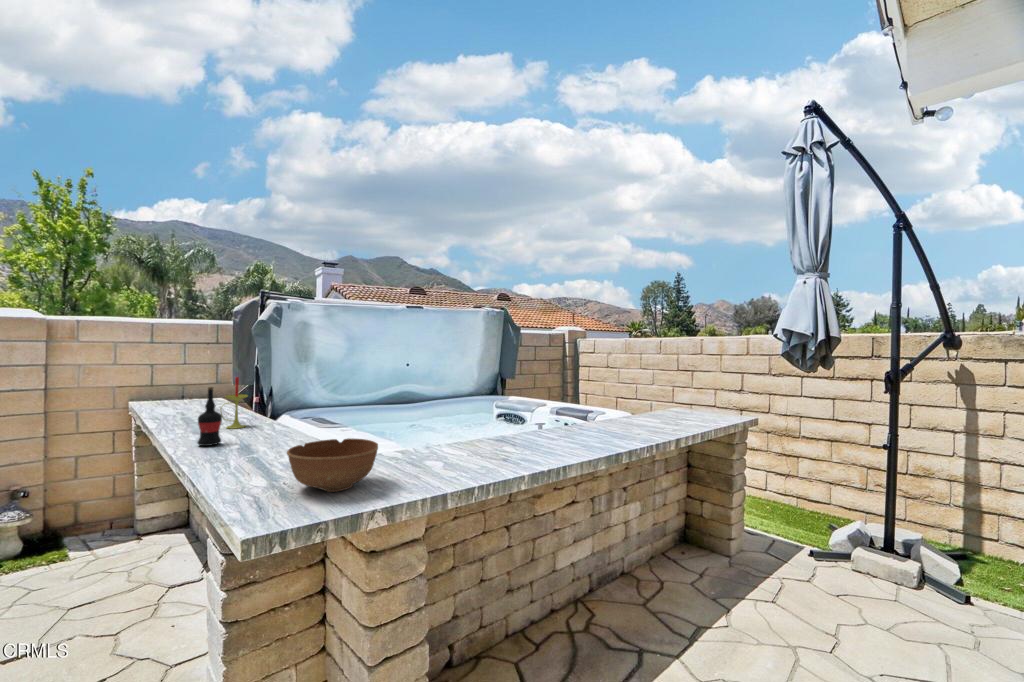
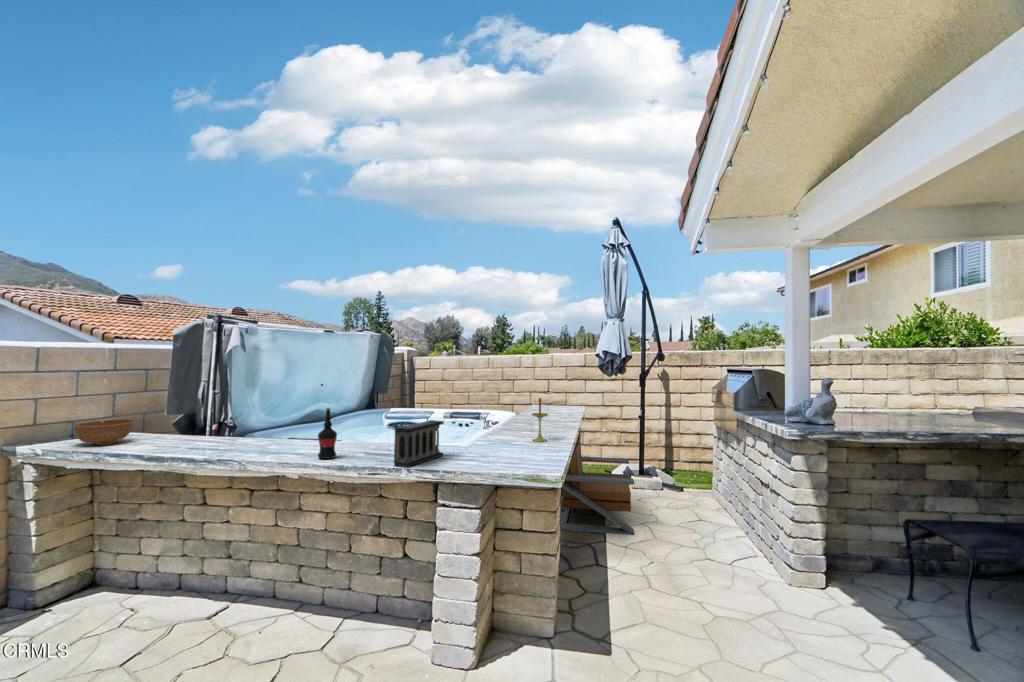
candle: present [220,377,248,429] -> present [532,398,548,442]
speaker: none [201,413,297,473] -> present [394,420,444,467]
bowl: present [287,438,378,492] -> present [73,419,135,445]
lounge chair: none [607,445,800,668] -> present [560,440,634,535]

